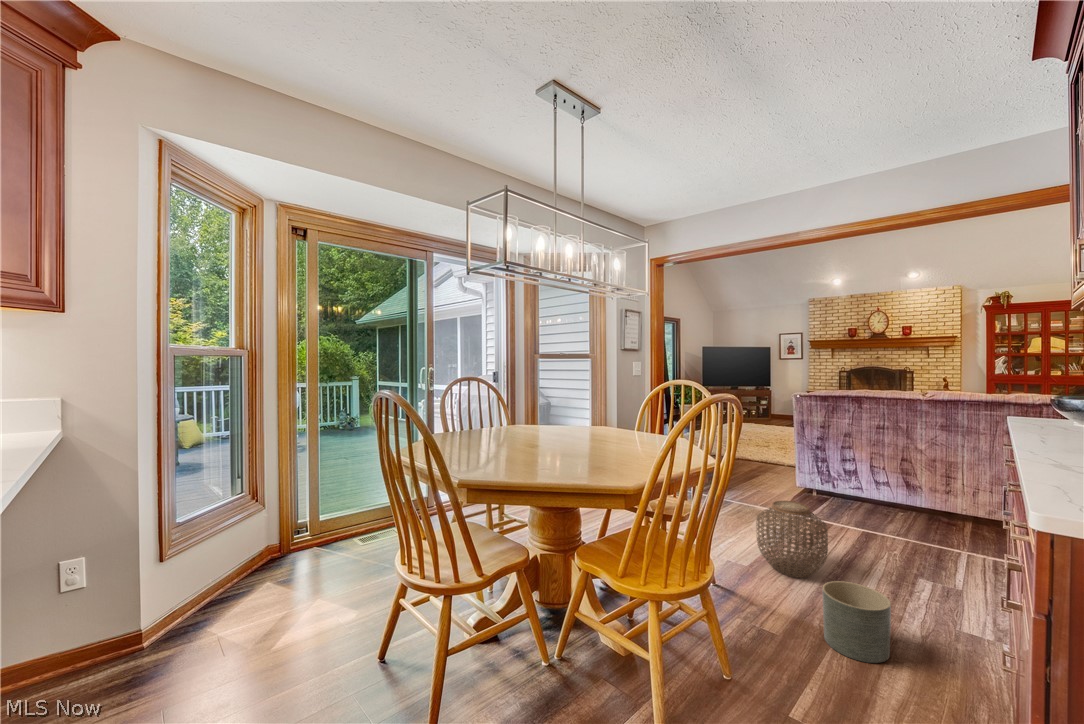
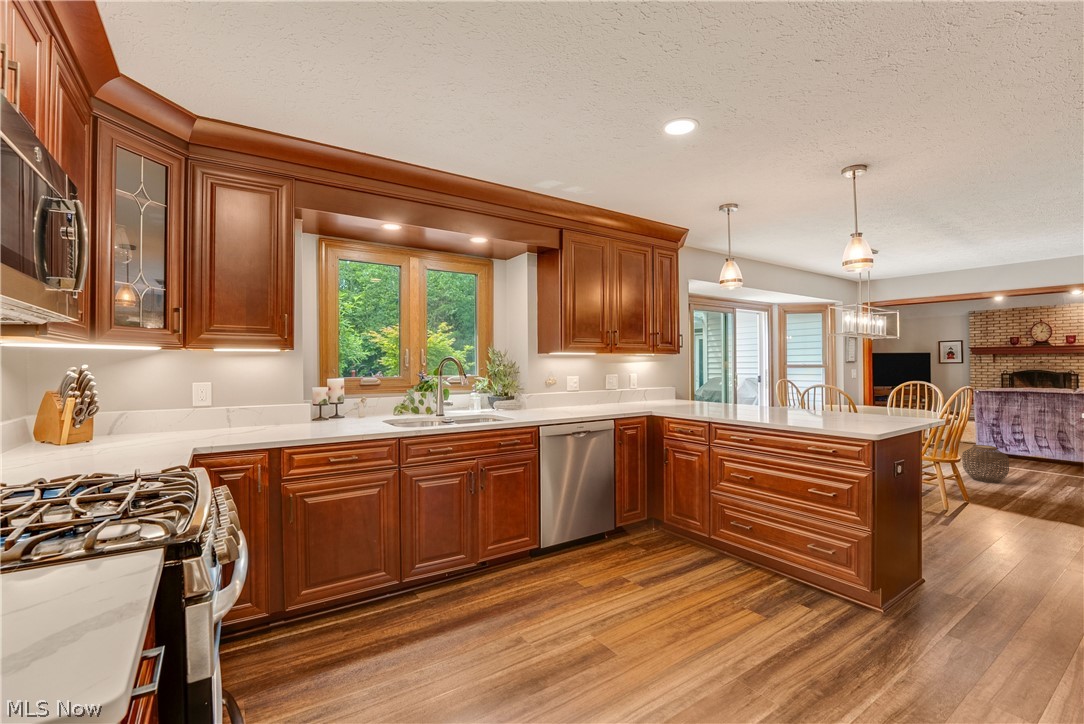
planter: present [822,581,891,663] -> none [1010,473,1047,502]

